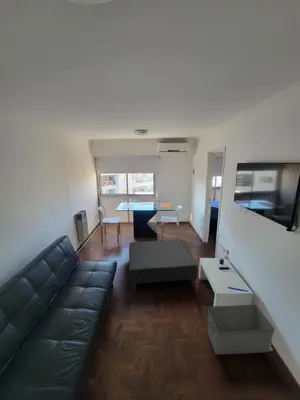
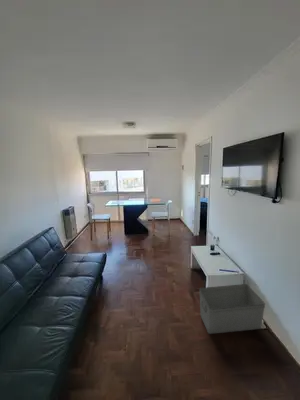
ottoman: present [129,240,198,292] -> none [119,231,190,283]

